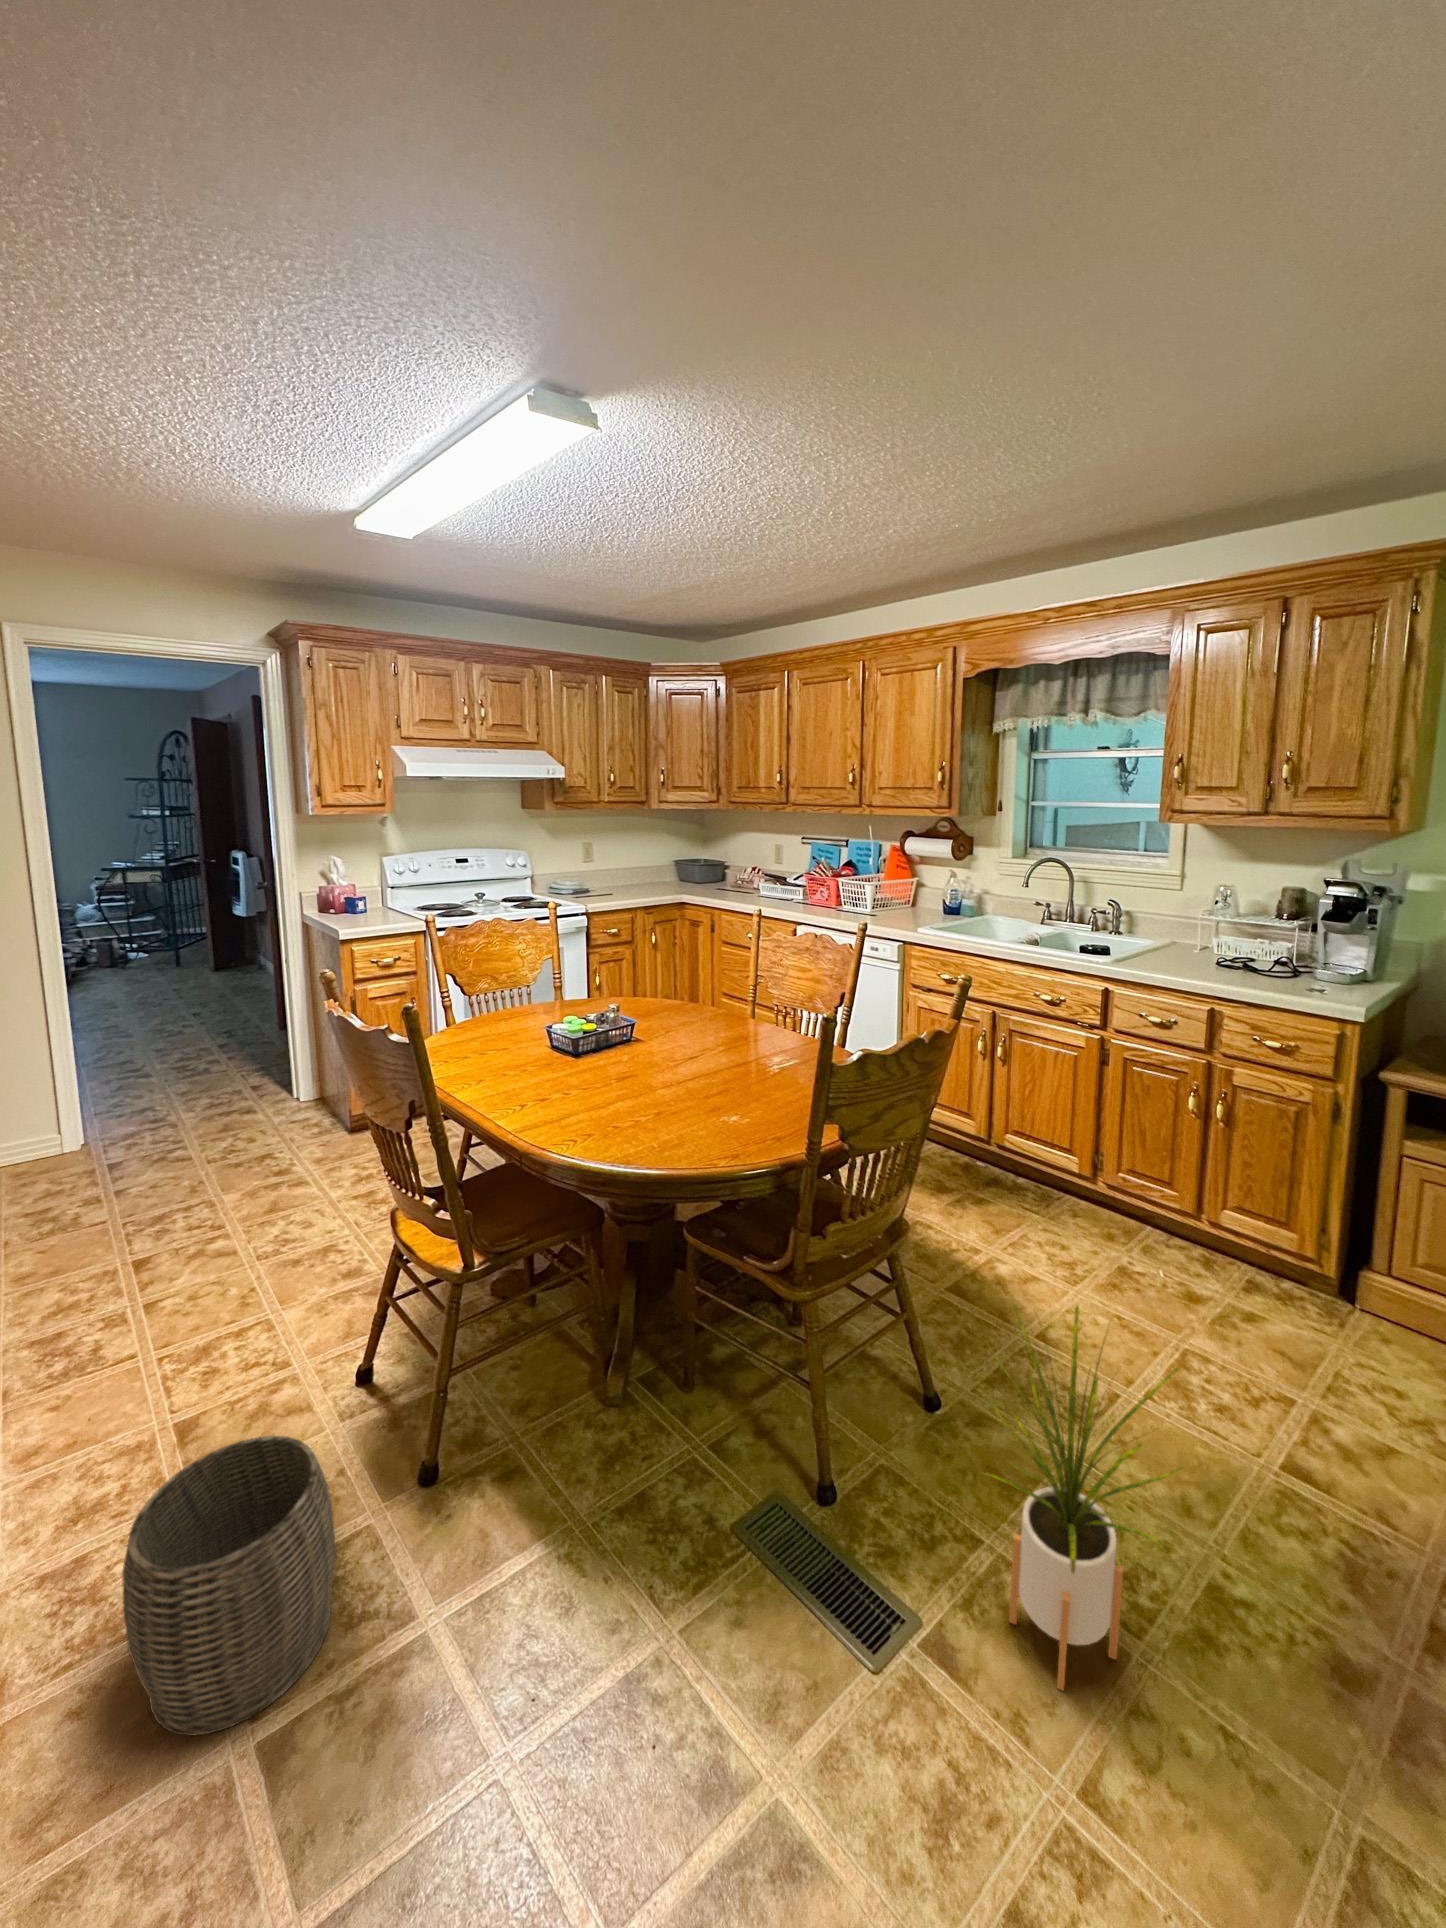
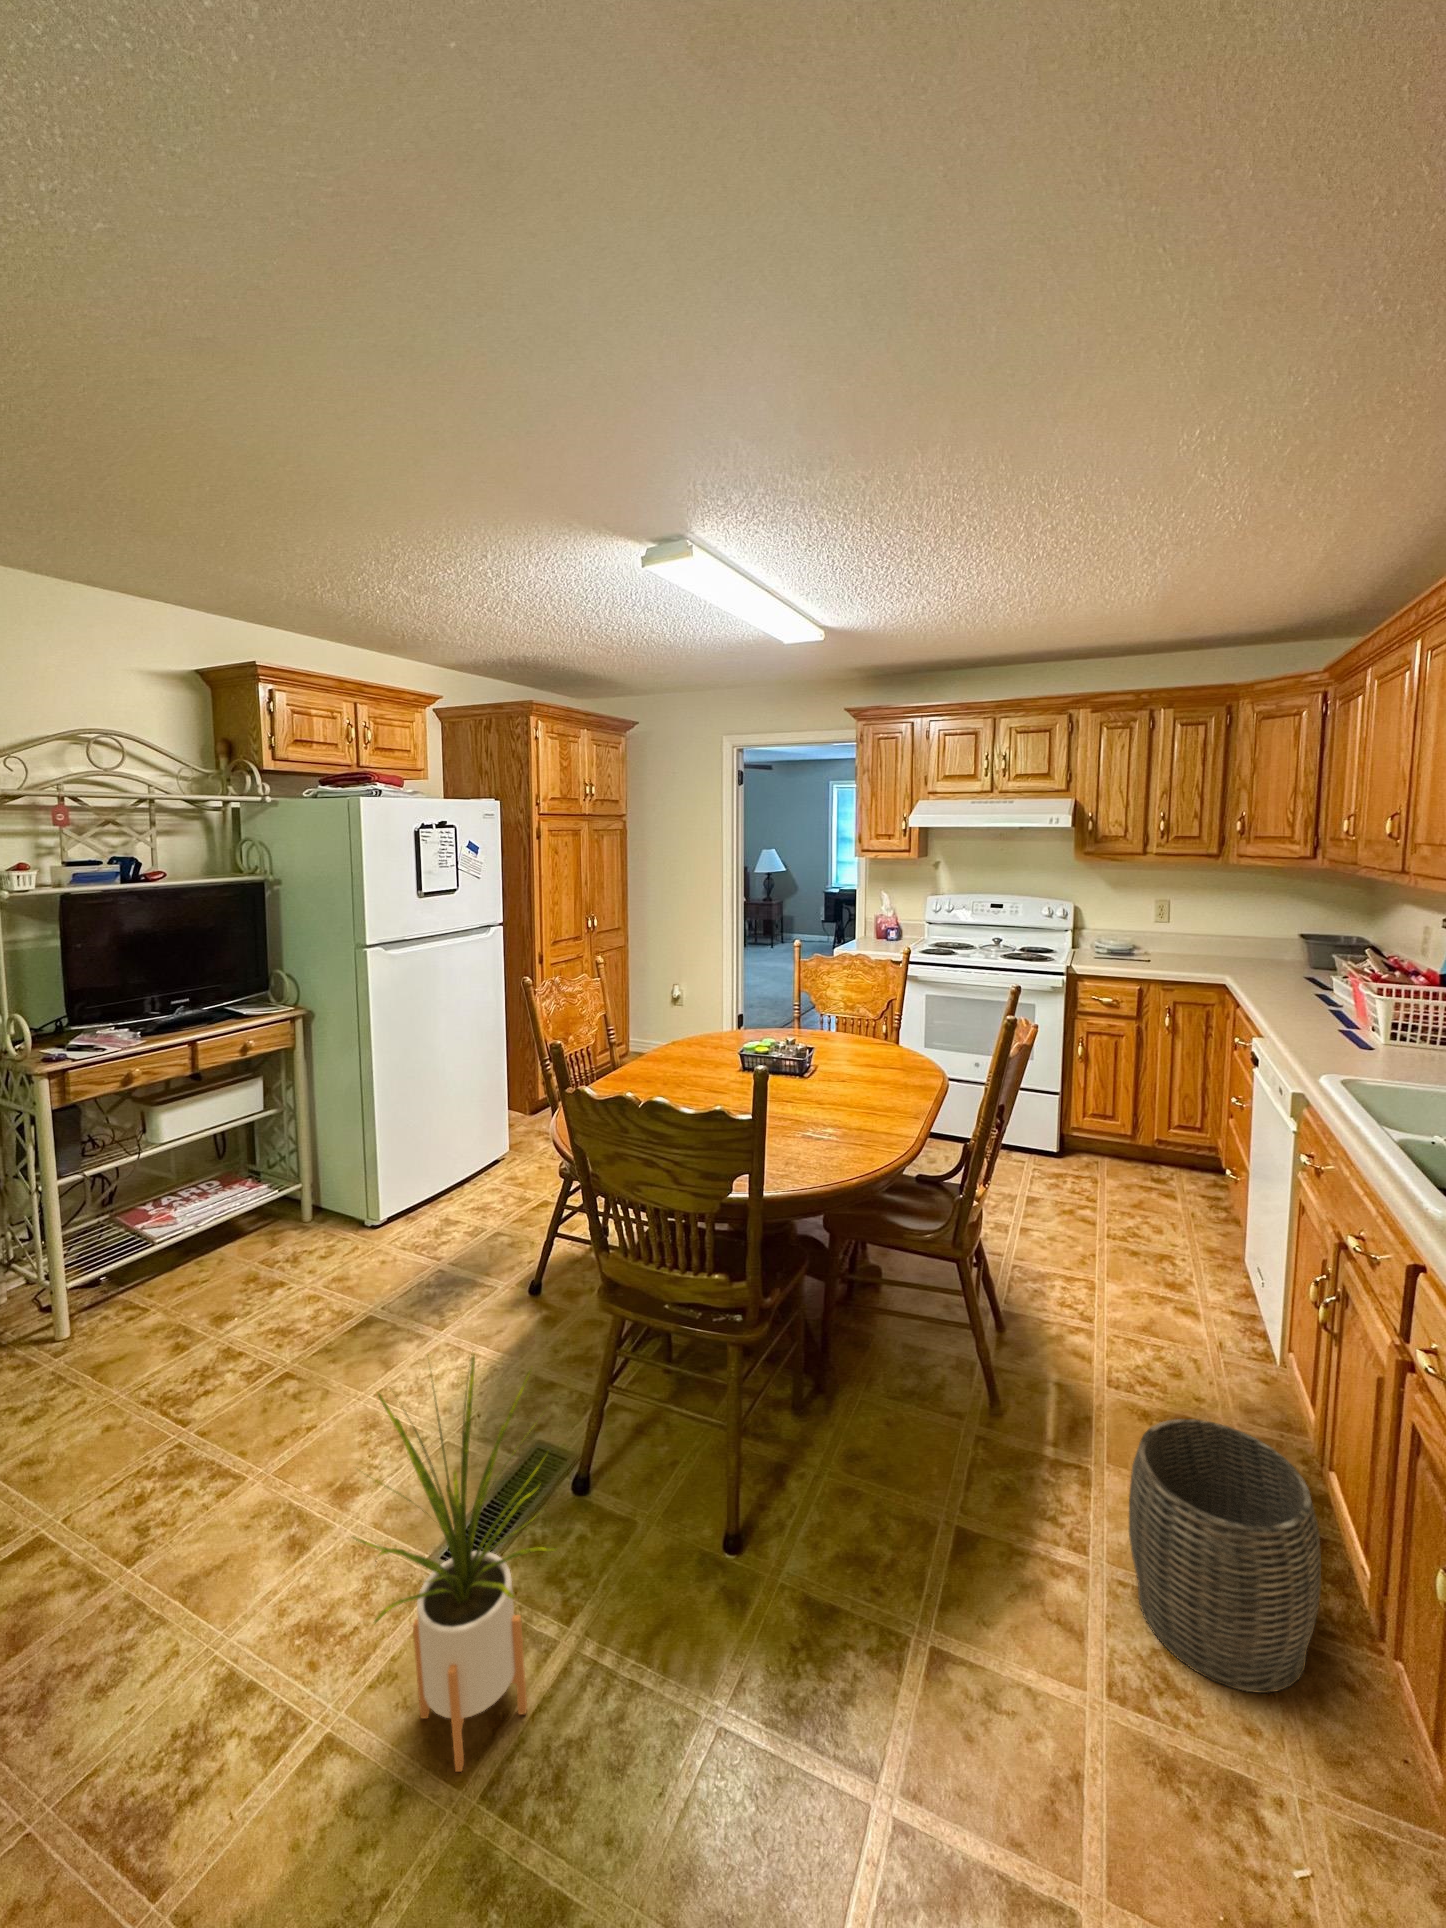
woven basket: present [122,1436,335,1736] -> present [1129,1419,1321,1693]

